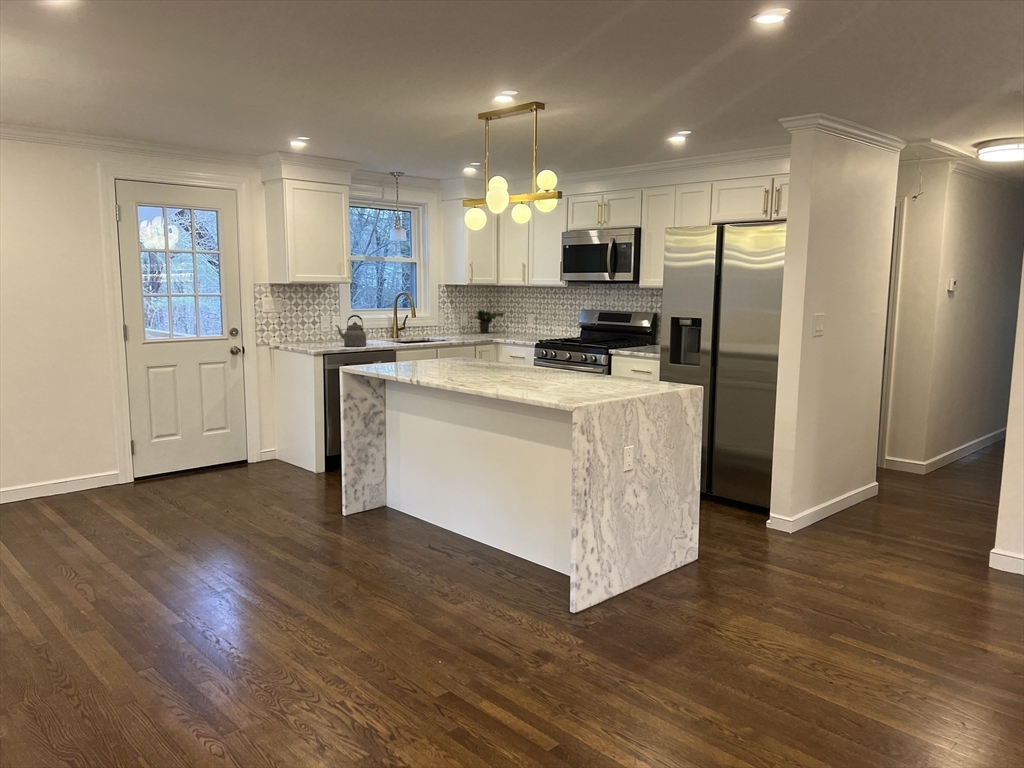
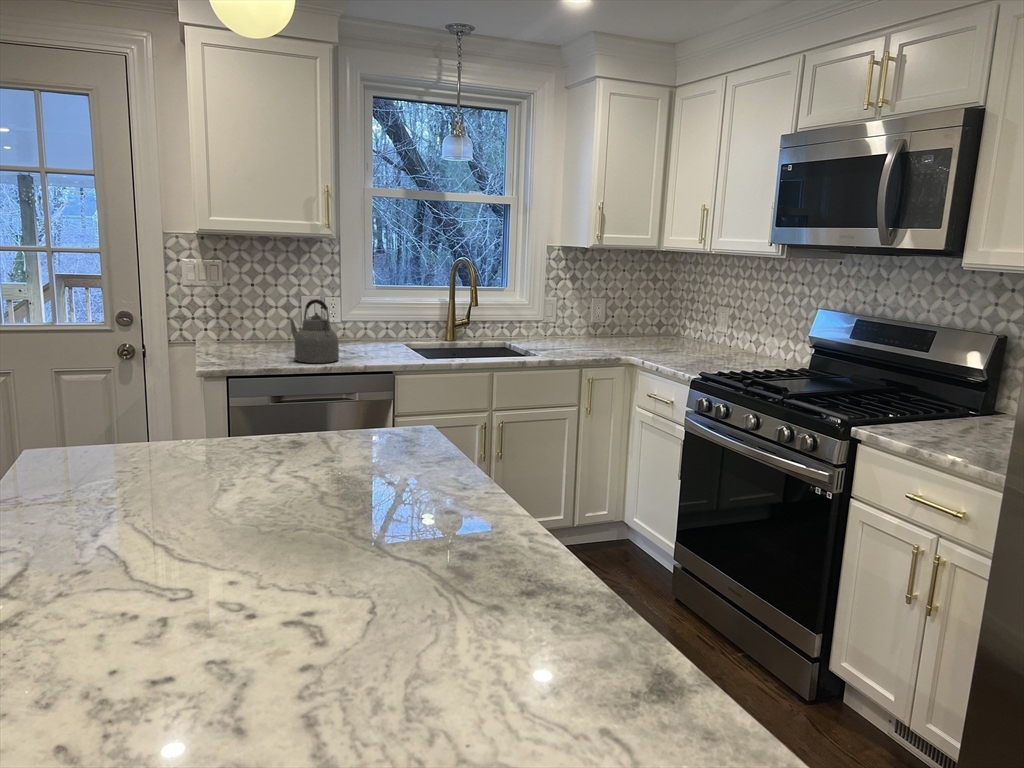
potted plant: present [474,305,504,333] -> none [616,282,677,337]

